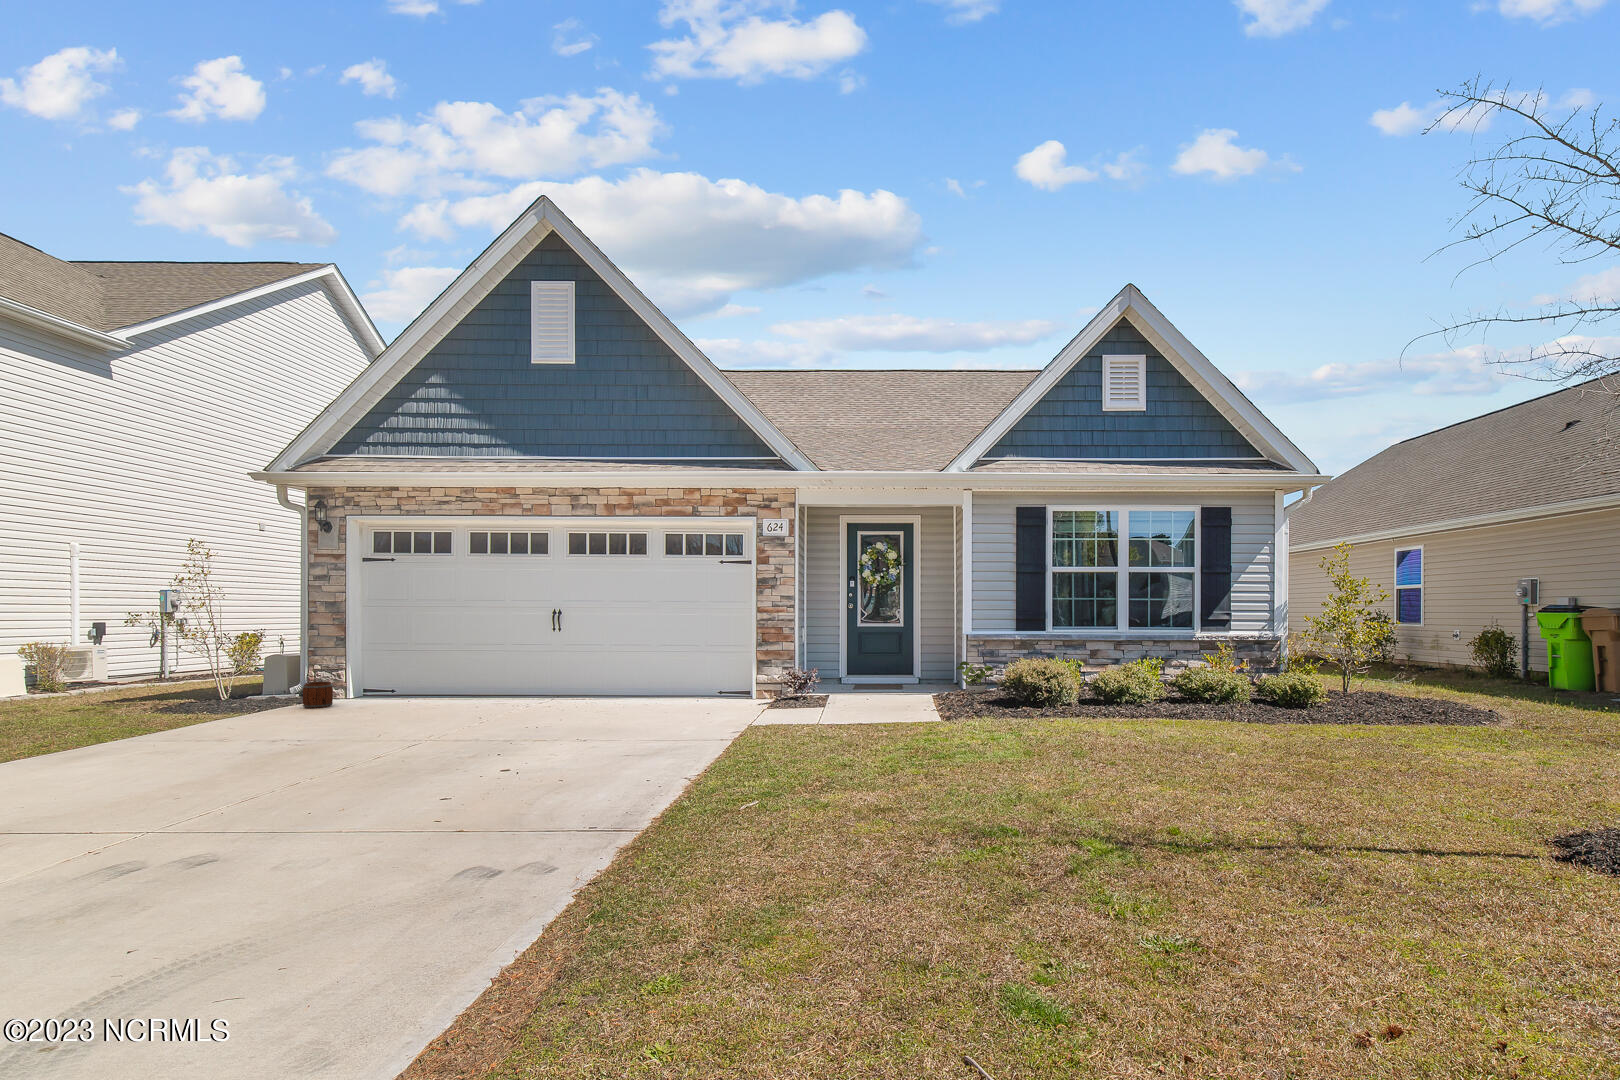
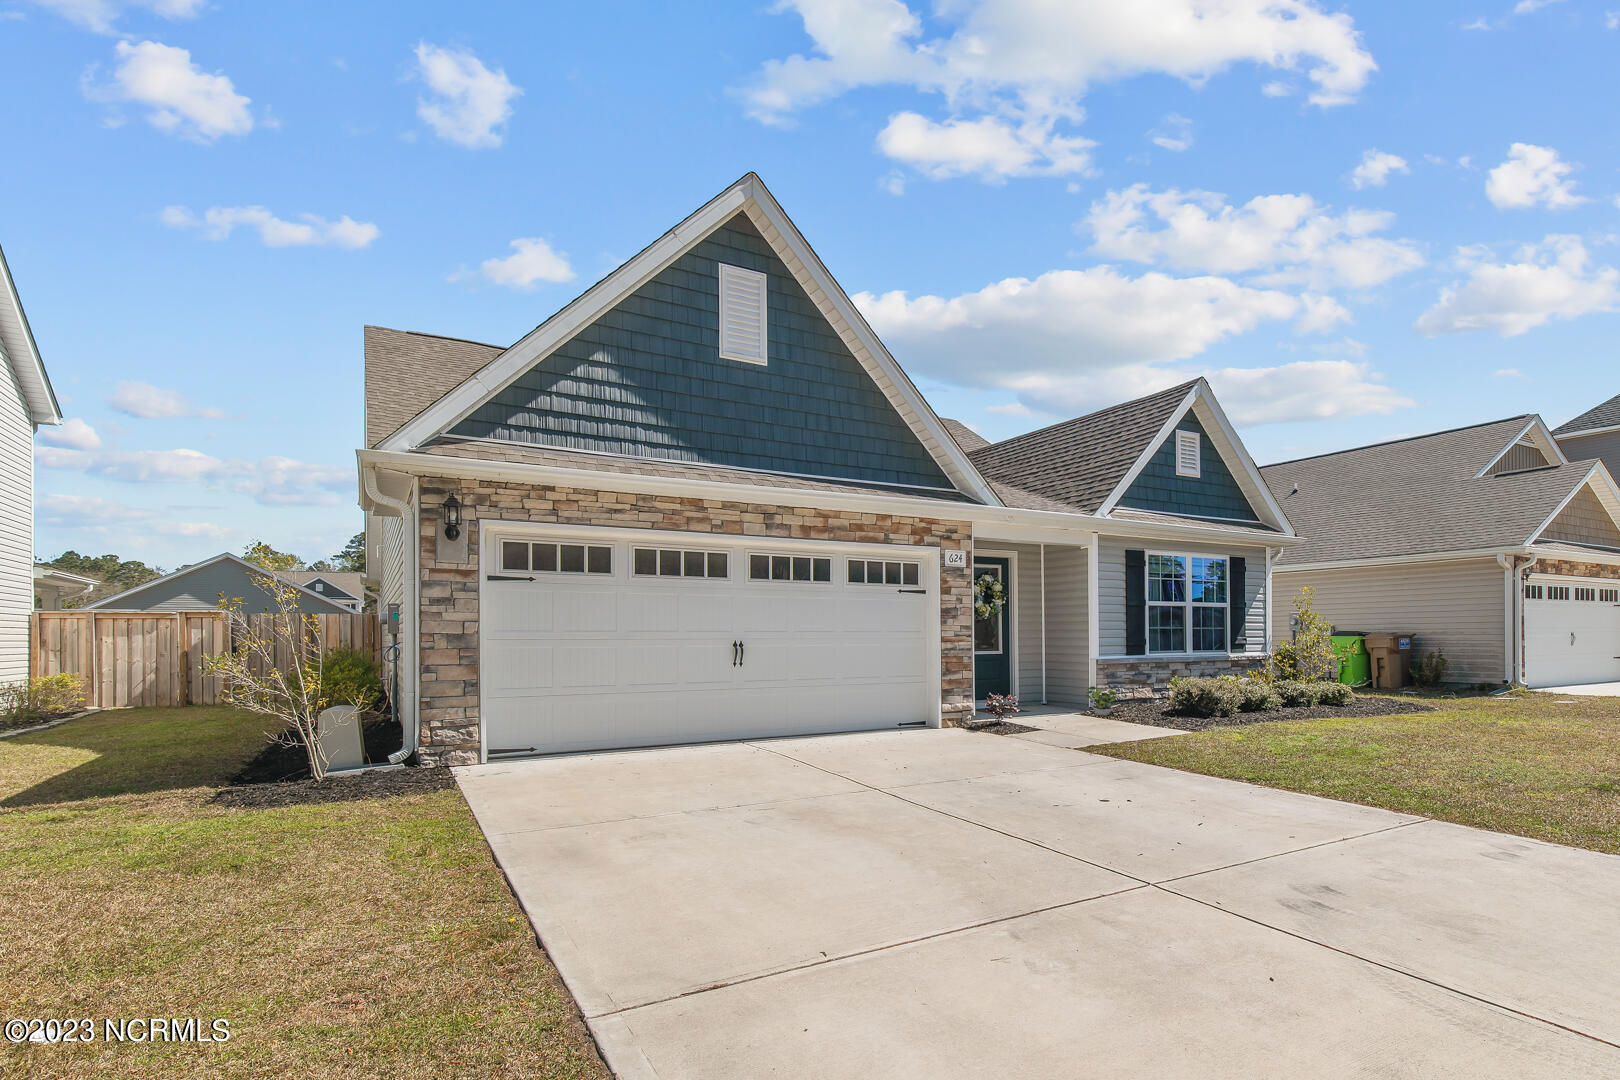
bucket: present [303,682,333,709] -> none [409,742,454,784]

